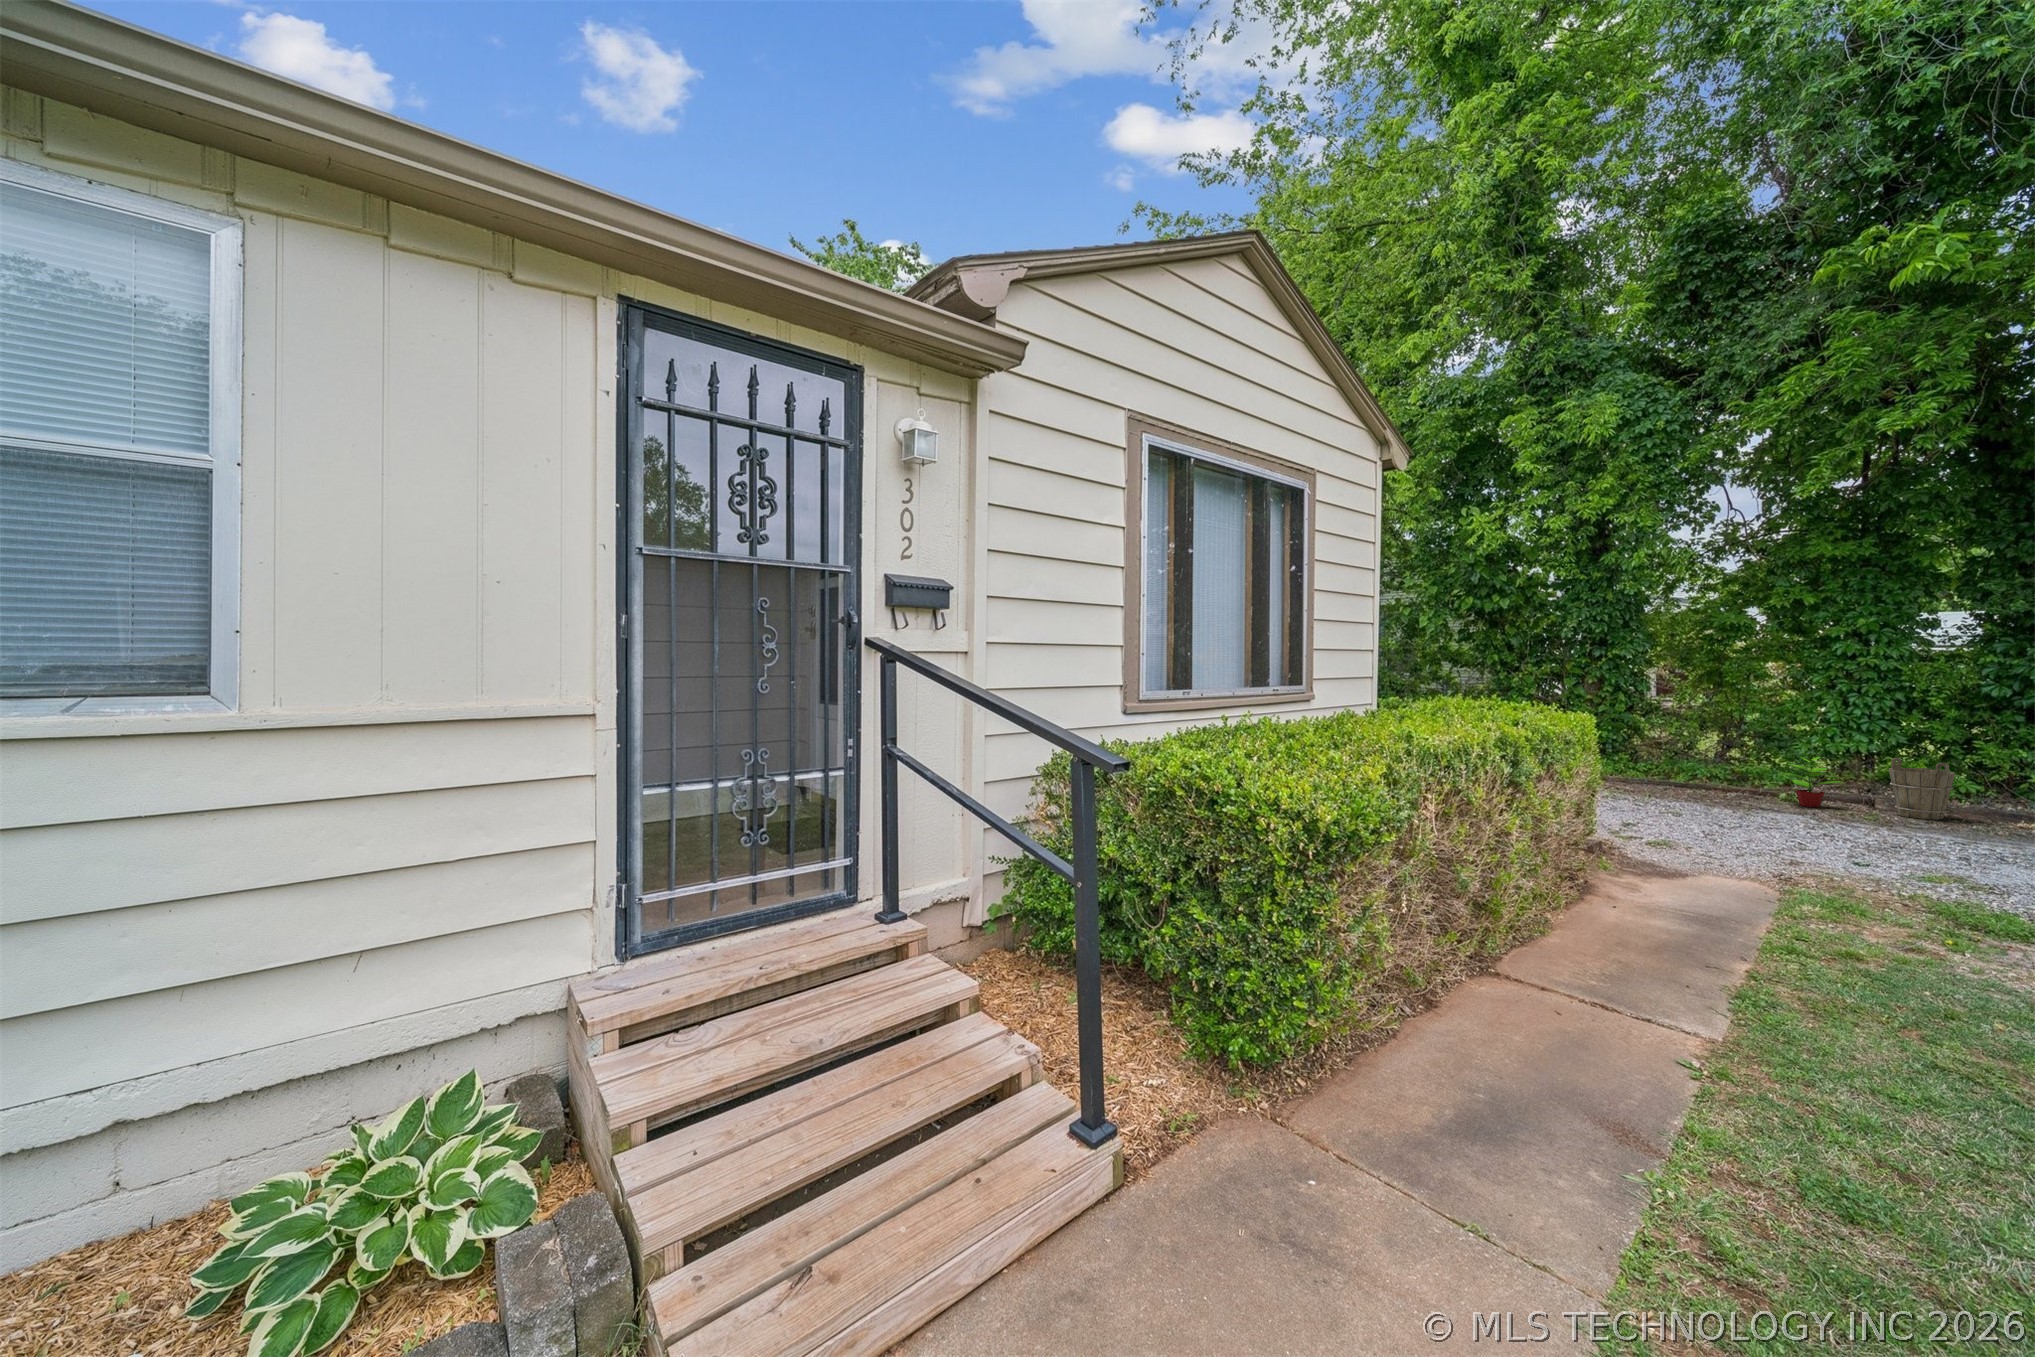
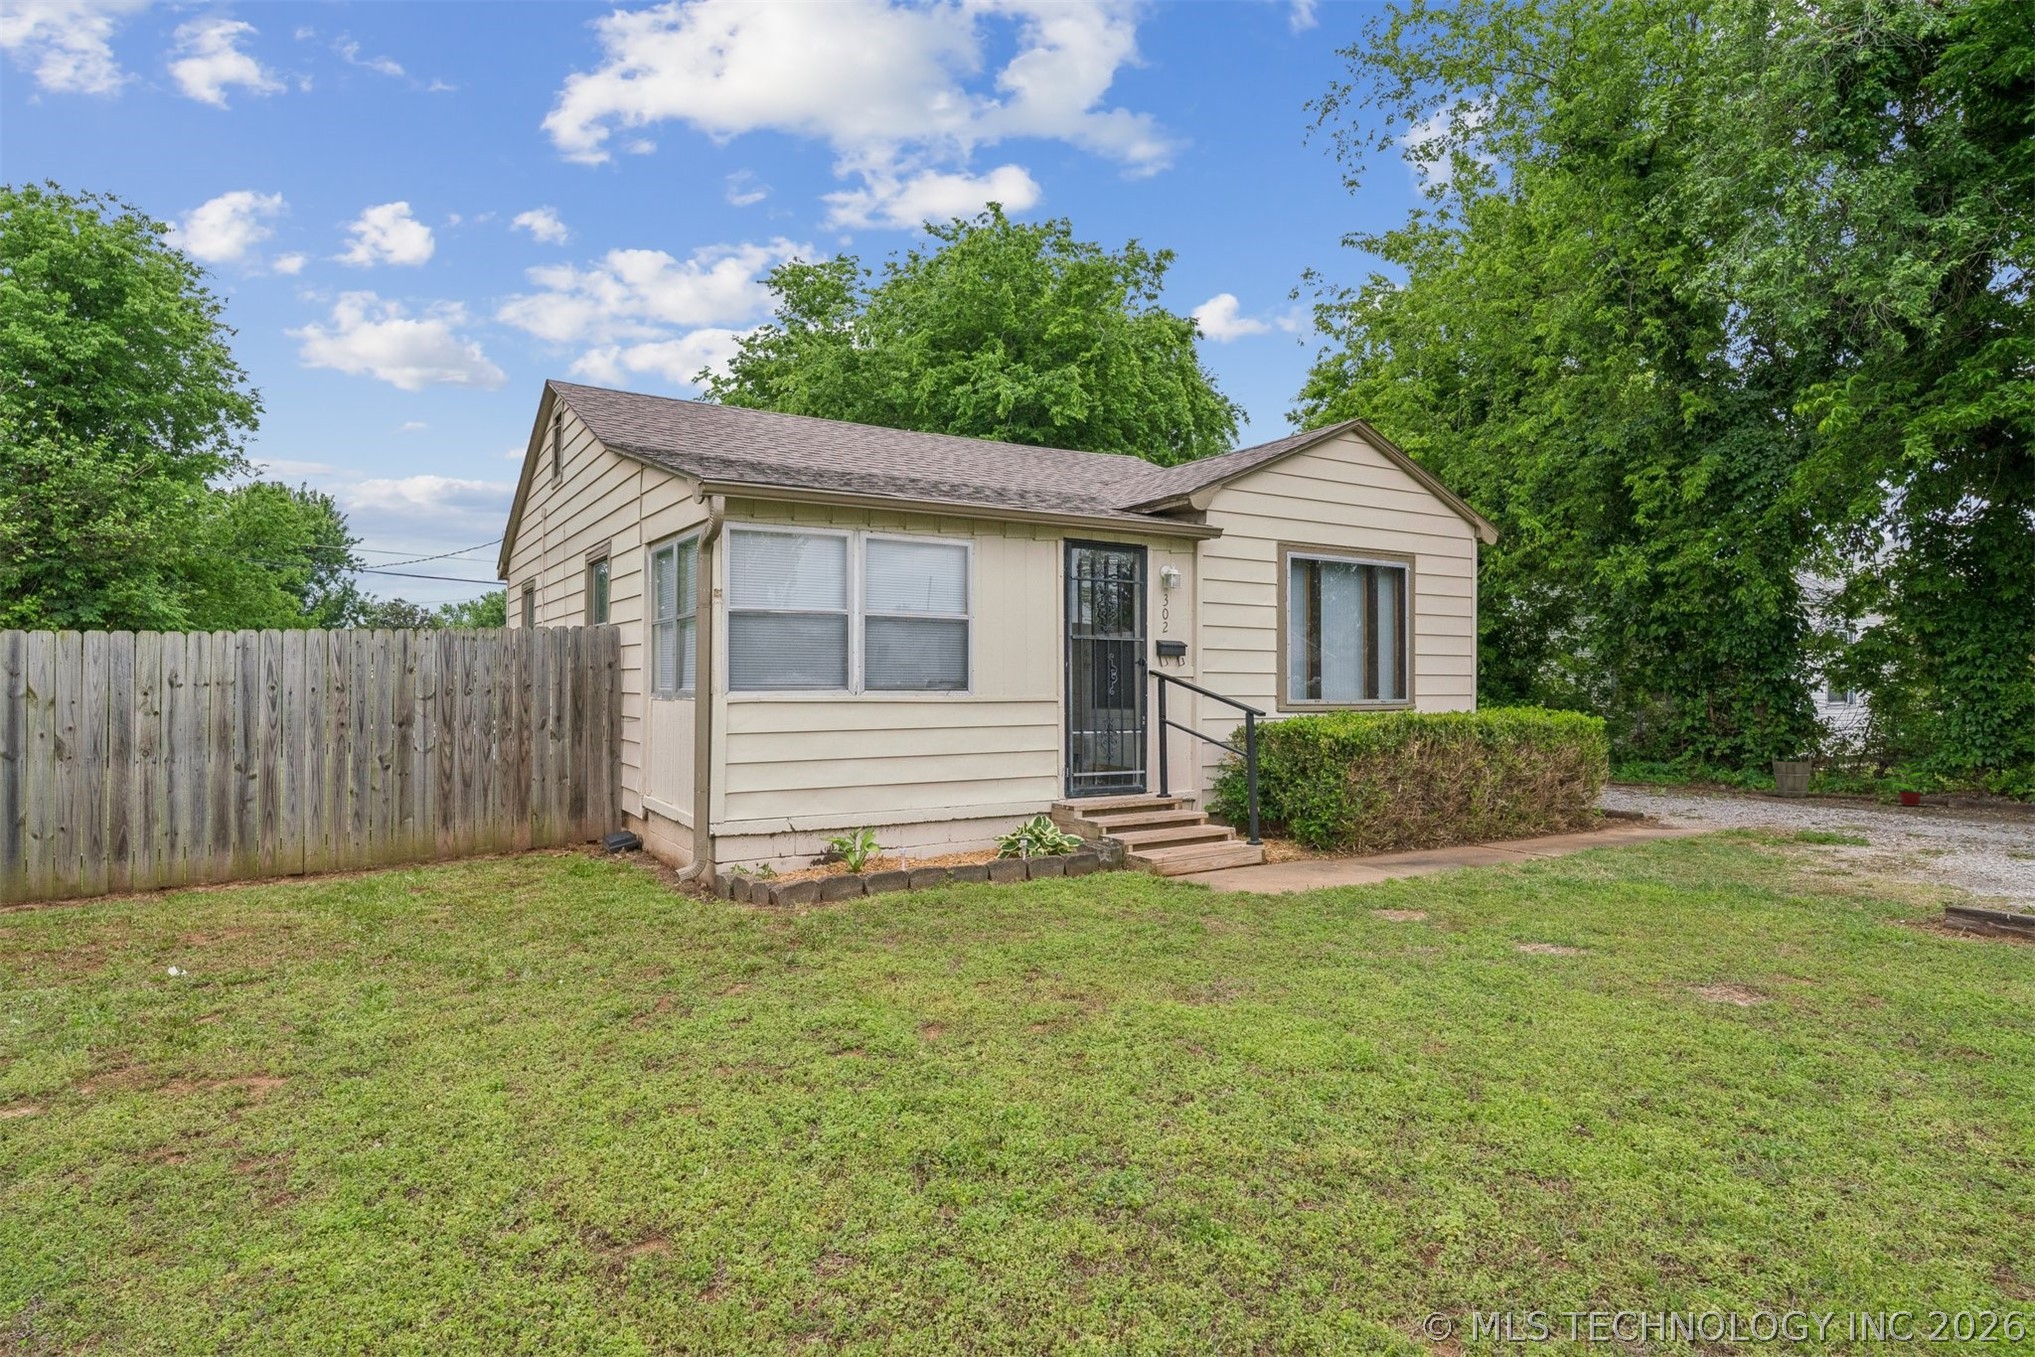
bucket: present [1889,758,1955,819] -> present [1772,755,1811,798]

